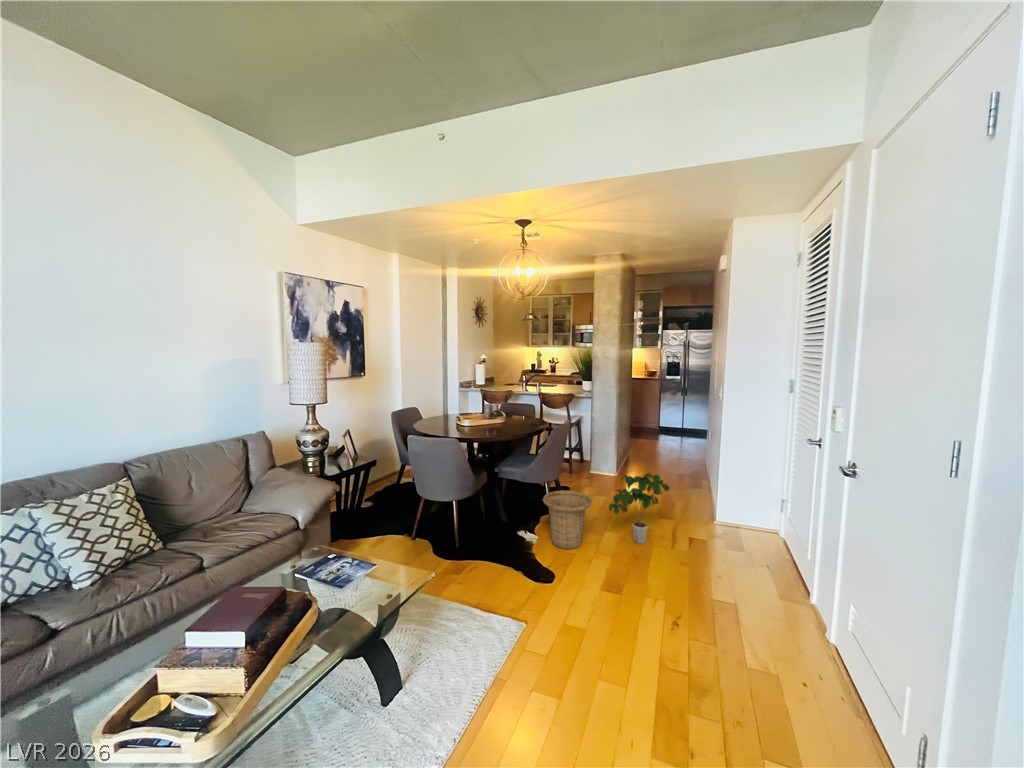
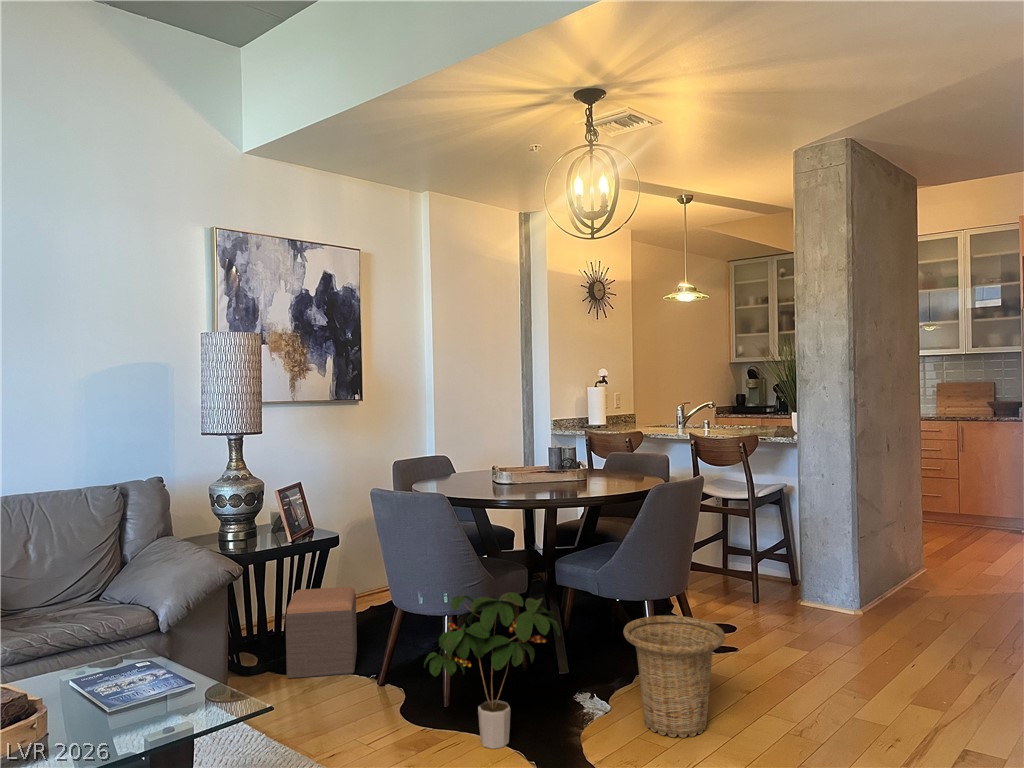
potted plant: present [609,473,669,543] -> present [424,592,560,749]
footstool: none [346,485,389,541] -> present [286,587,357,679]

